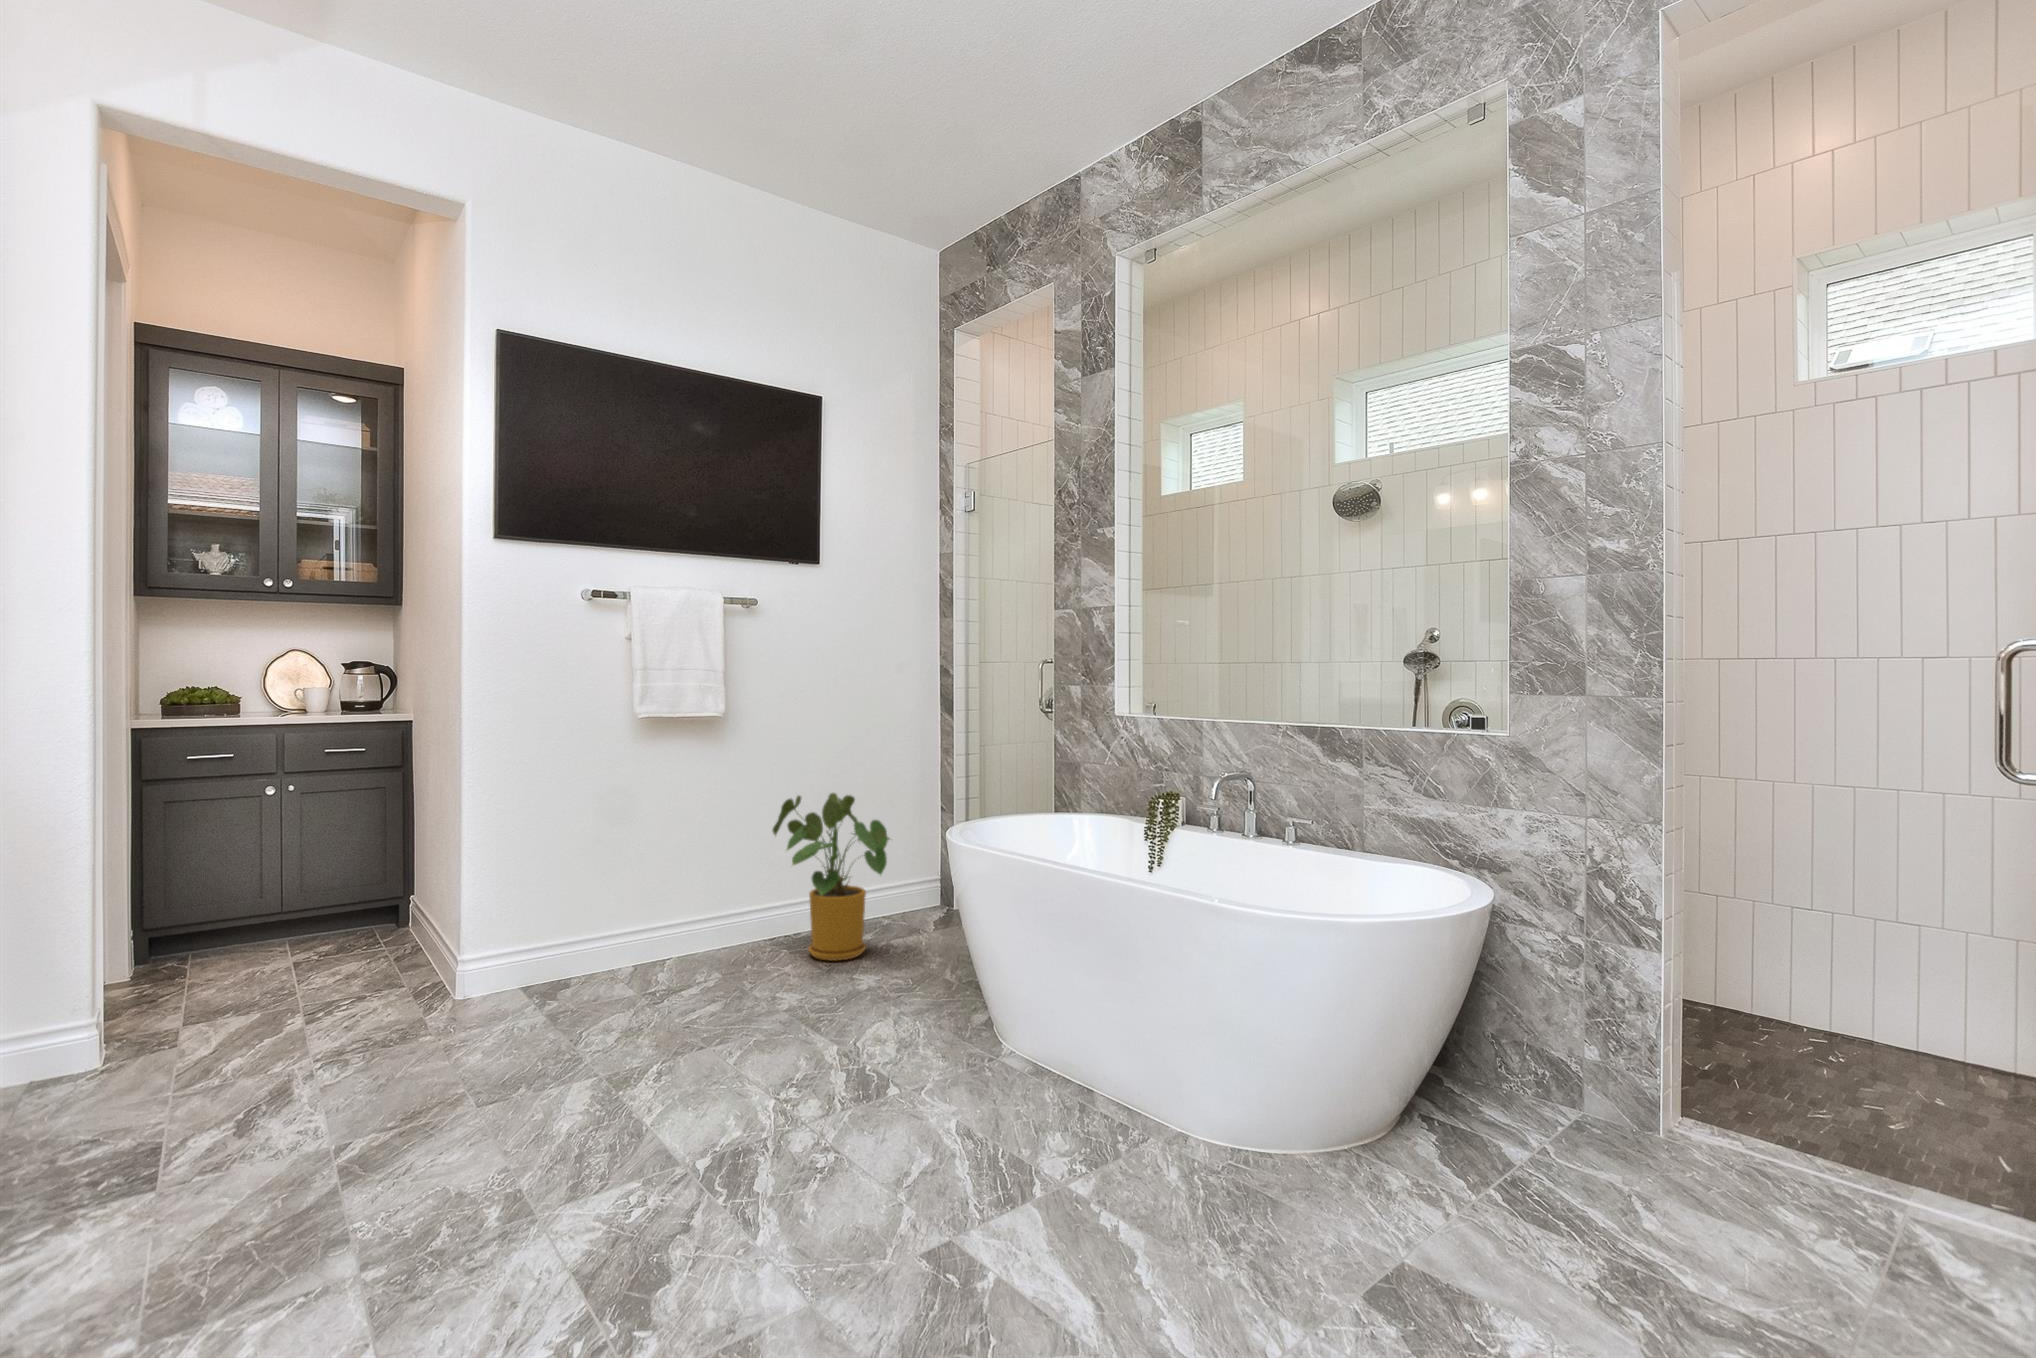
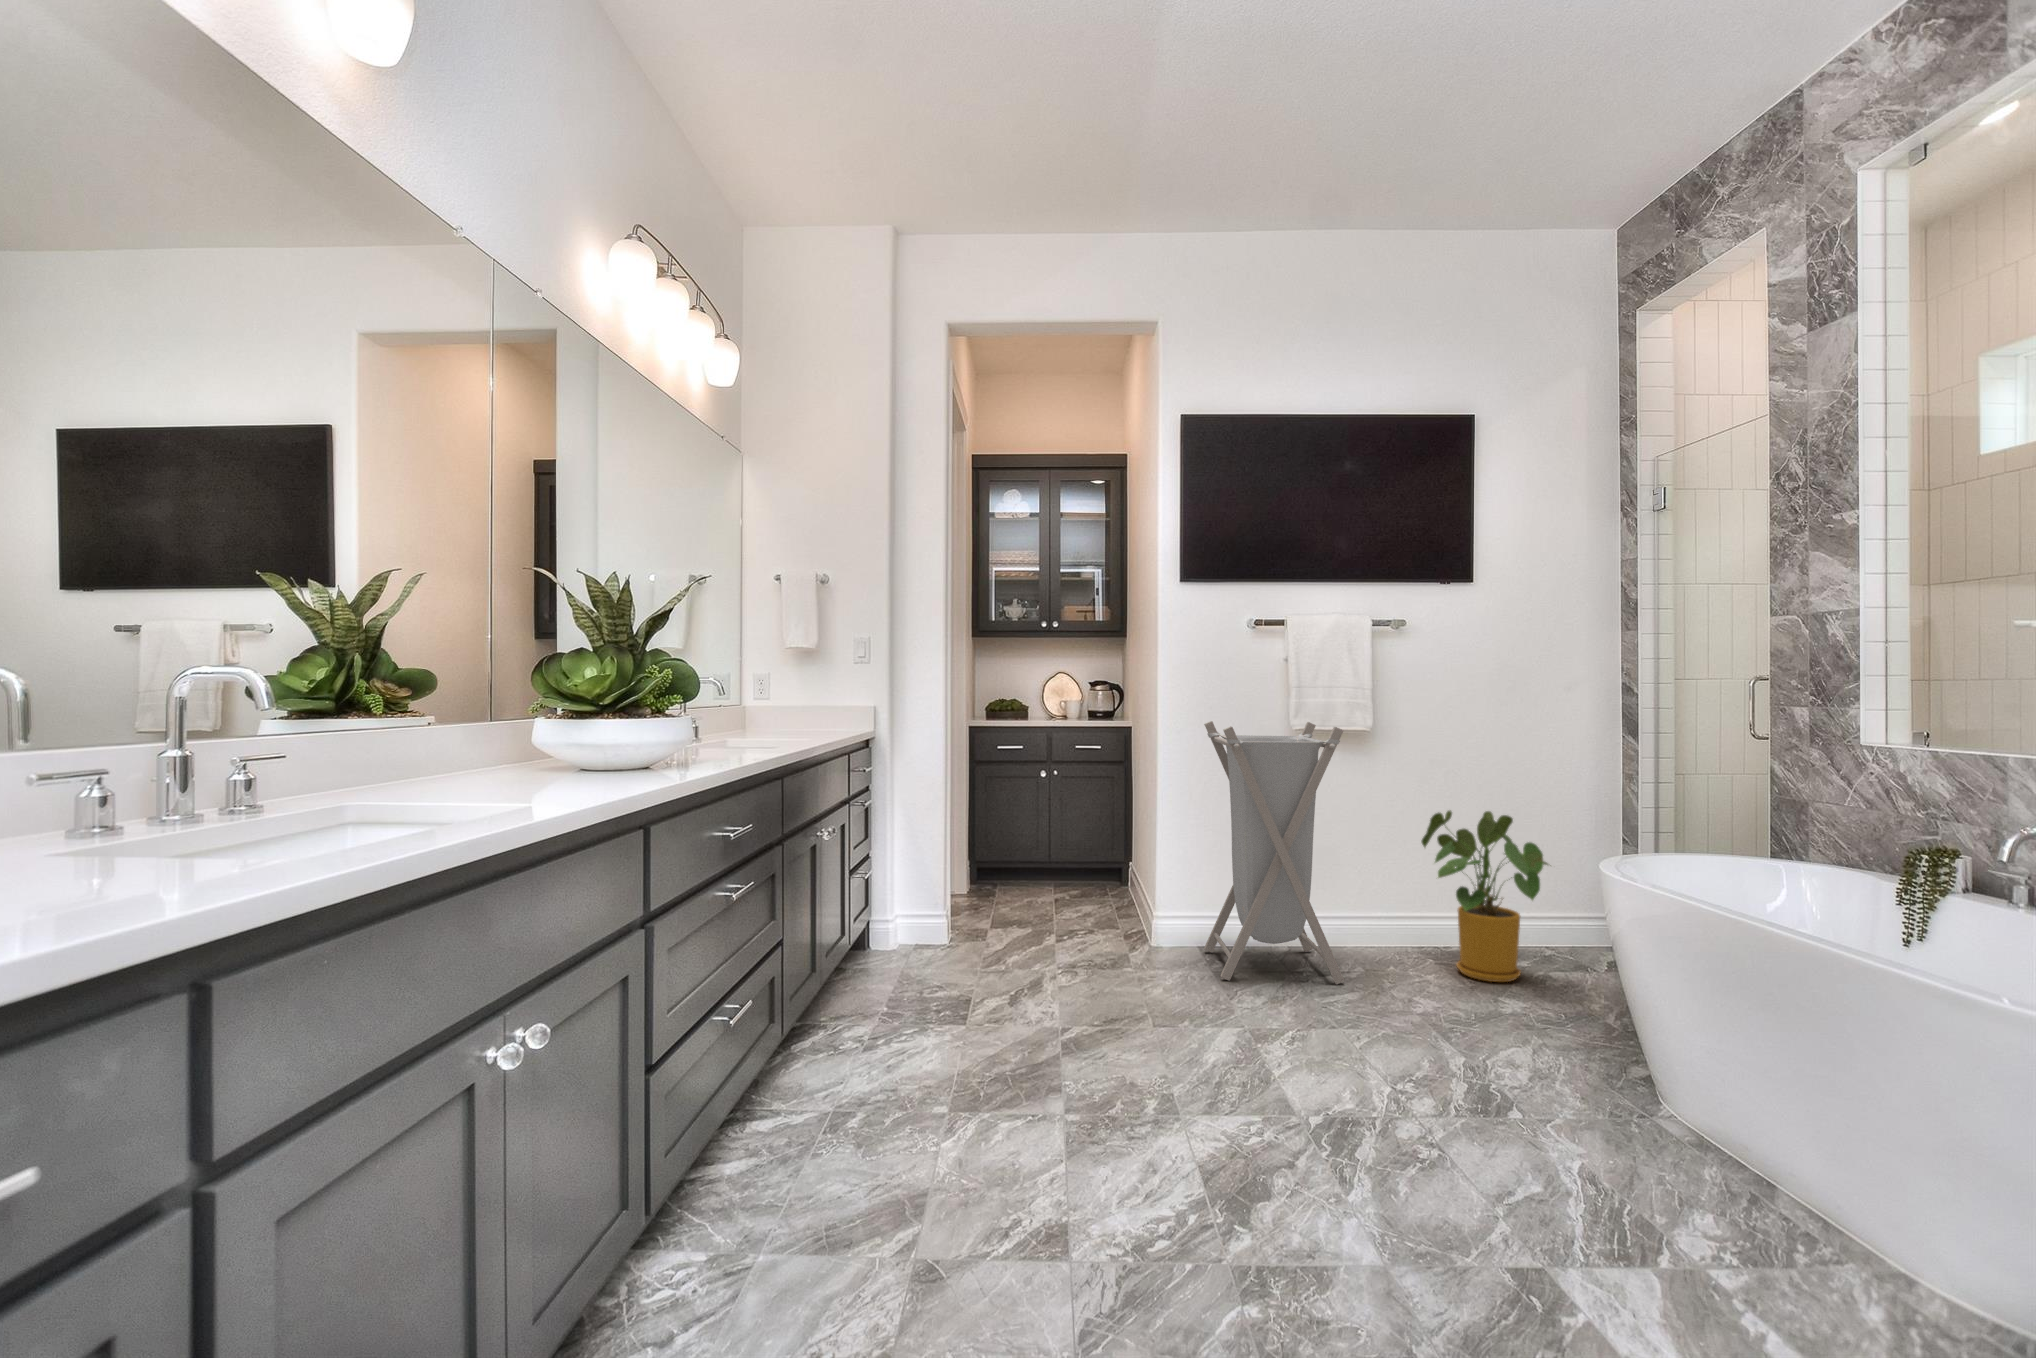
laundry hamper: none [528,711,702,1021] -> present [1204,721,1344,985]

